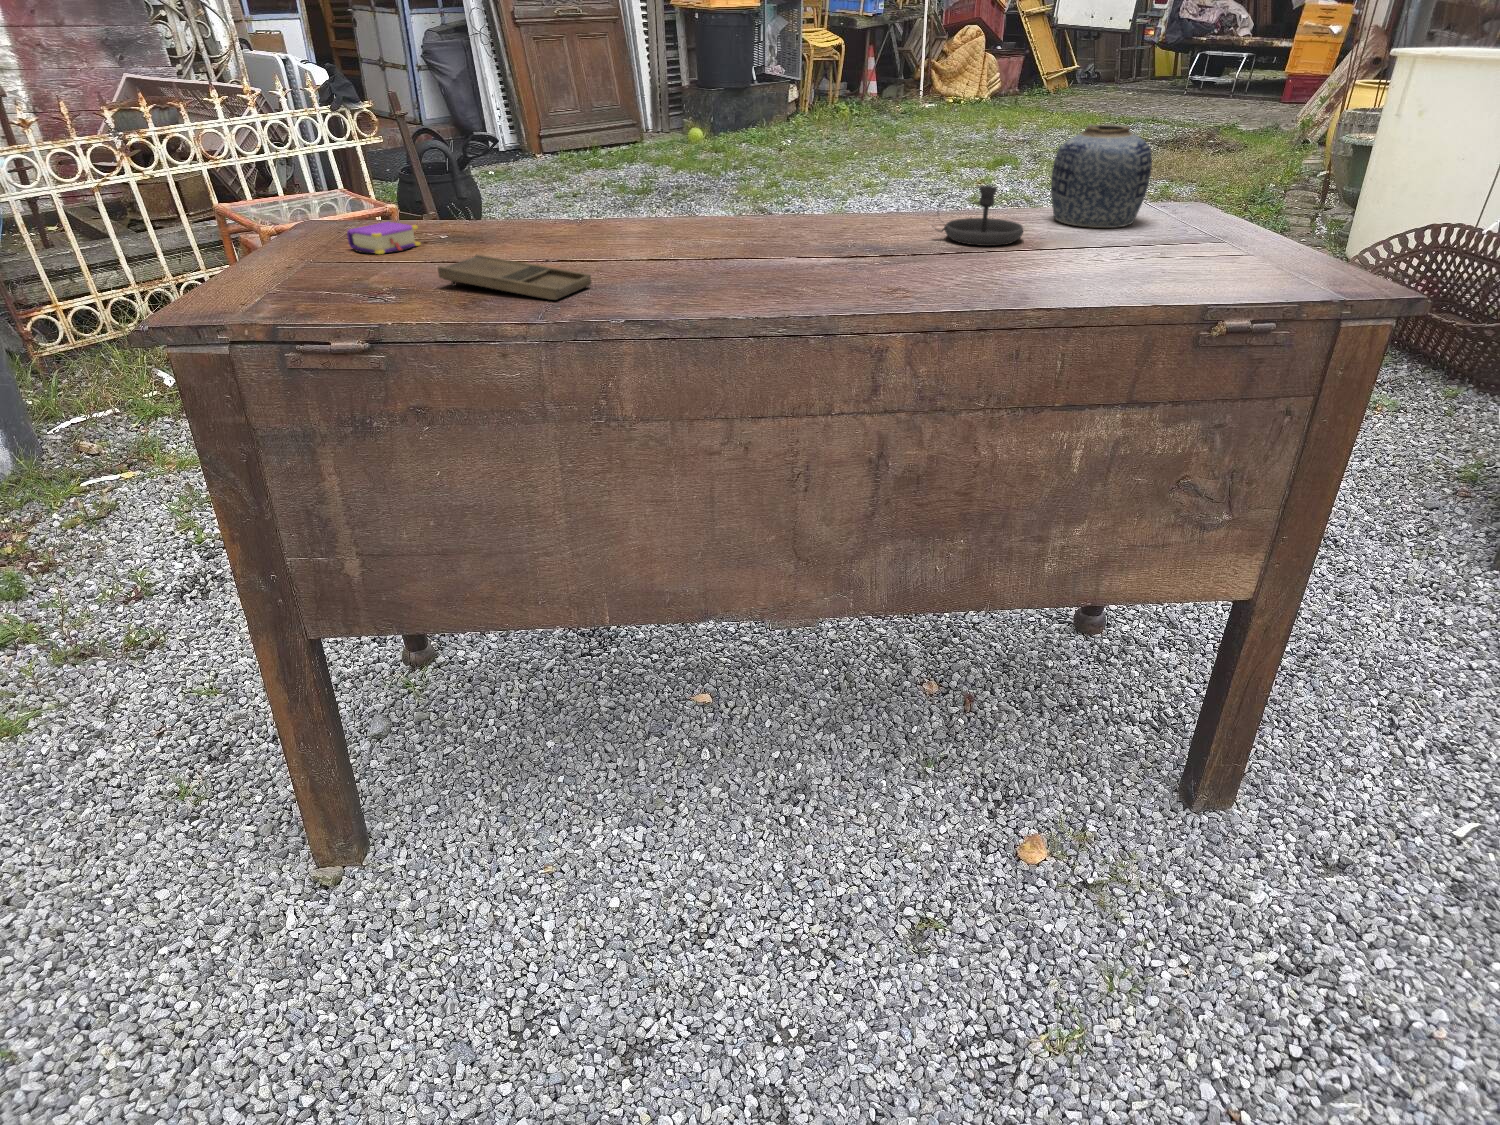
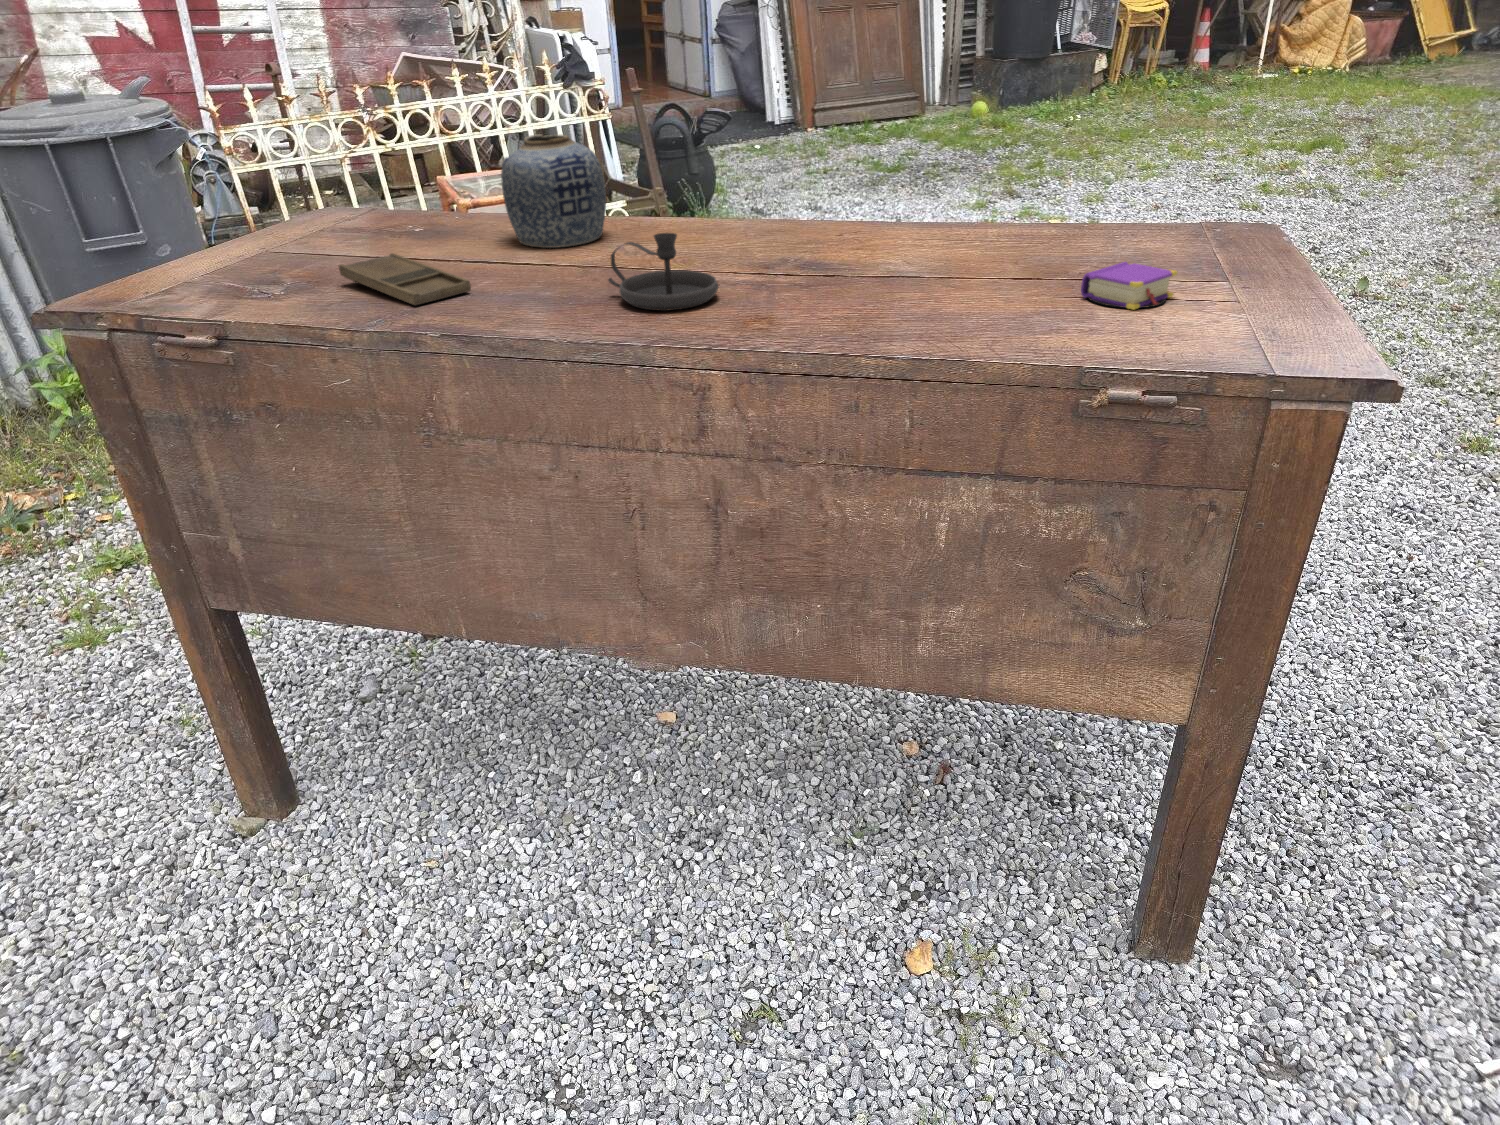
vase: present [1051,124,1152,228] -> present [501,134,606,248]
candlestick: present [937,186,1023,246] -> present [608,233,719,311]
book: present [347,222,420,254] -> present [1081,262,1177,310]

